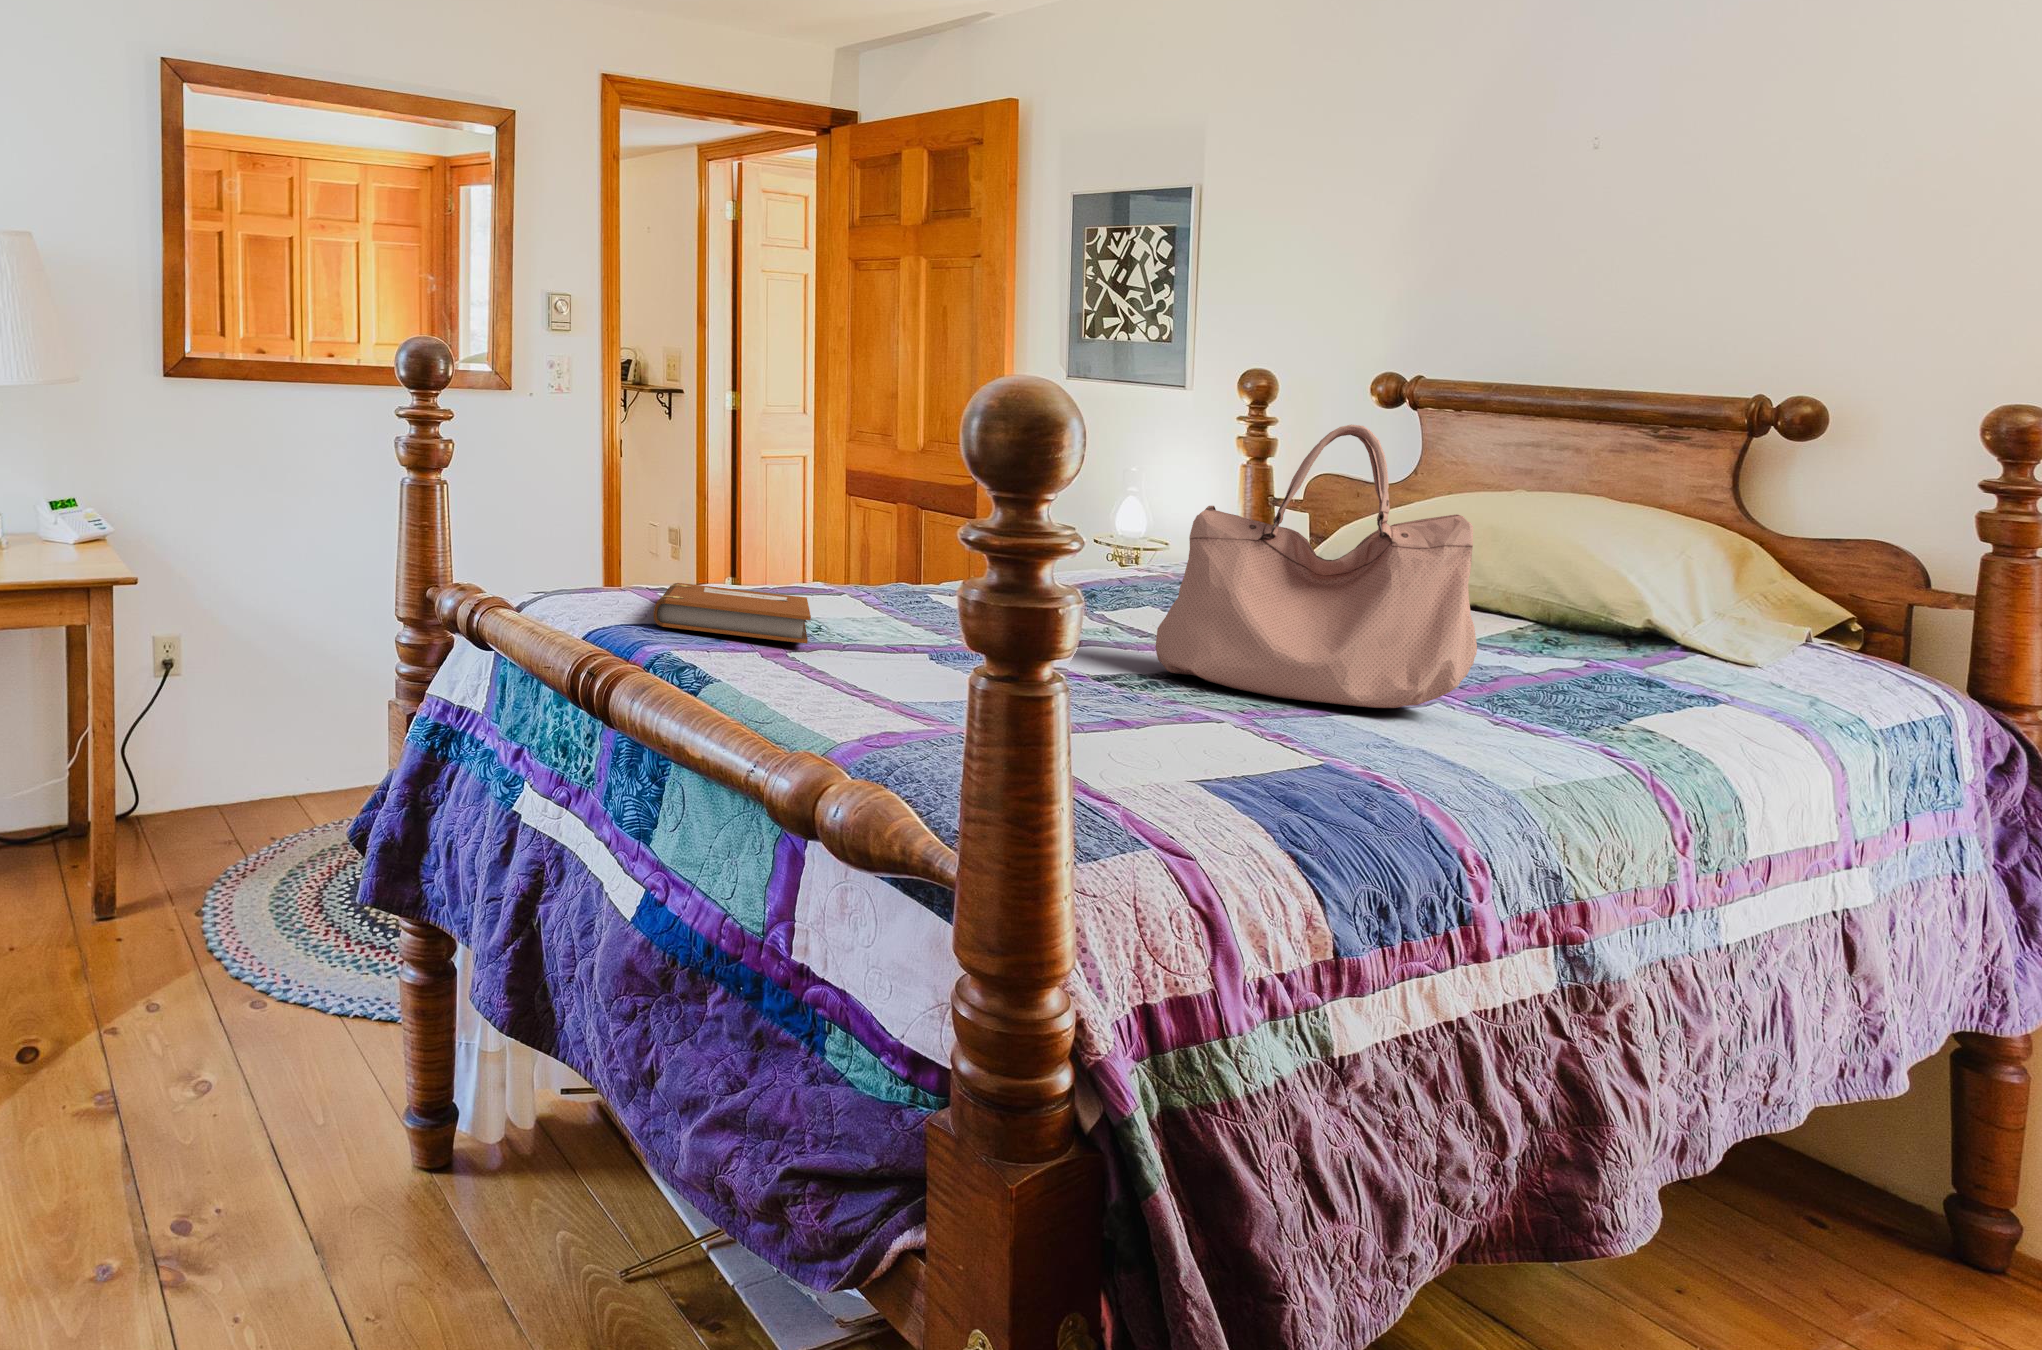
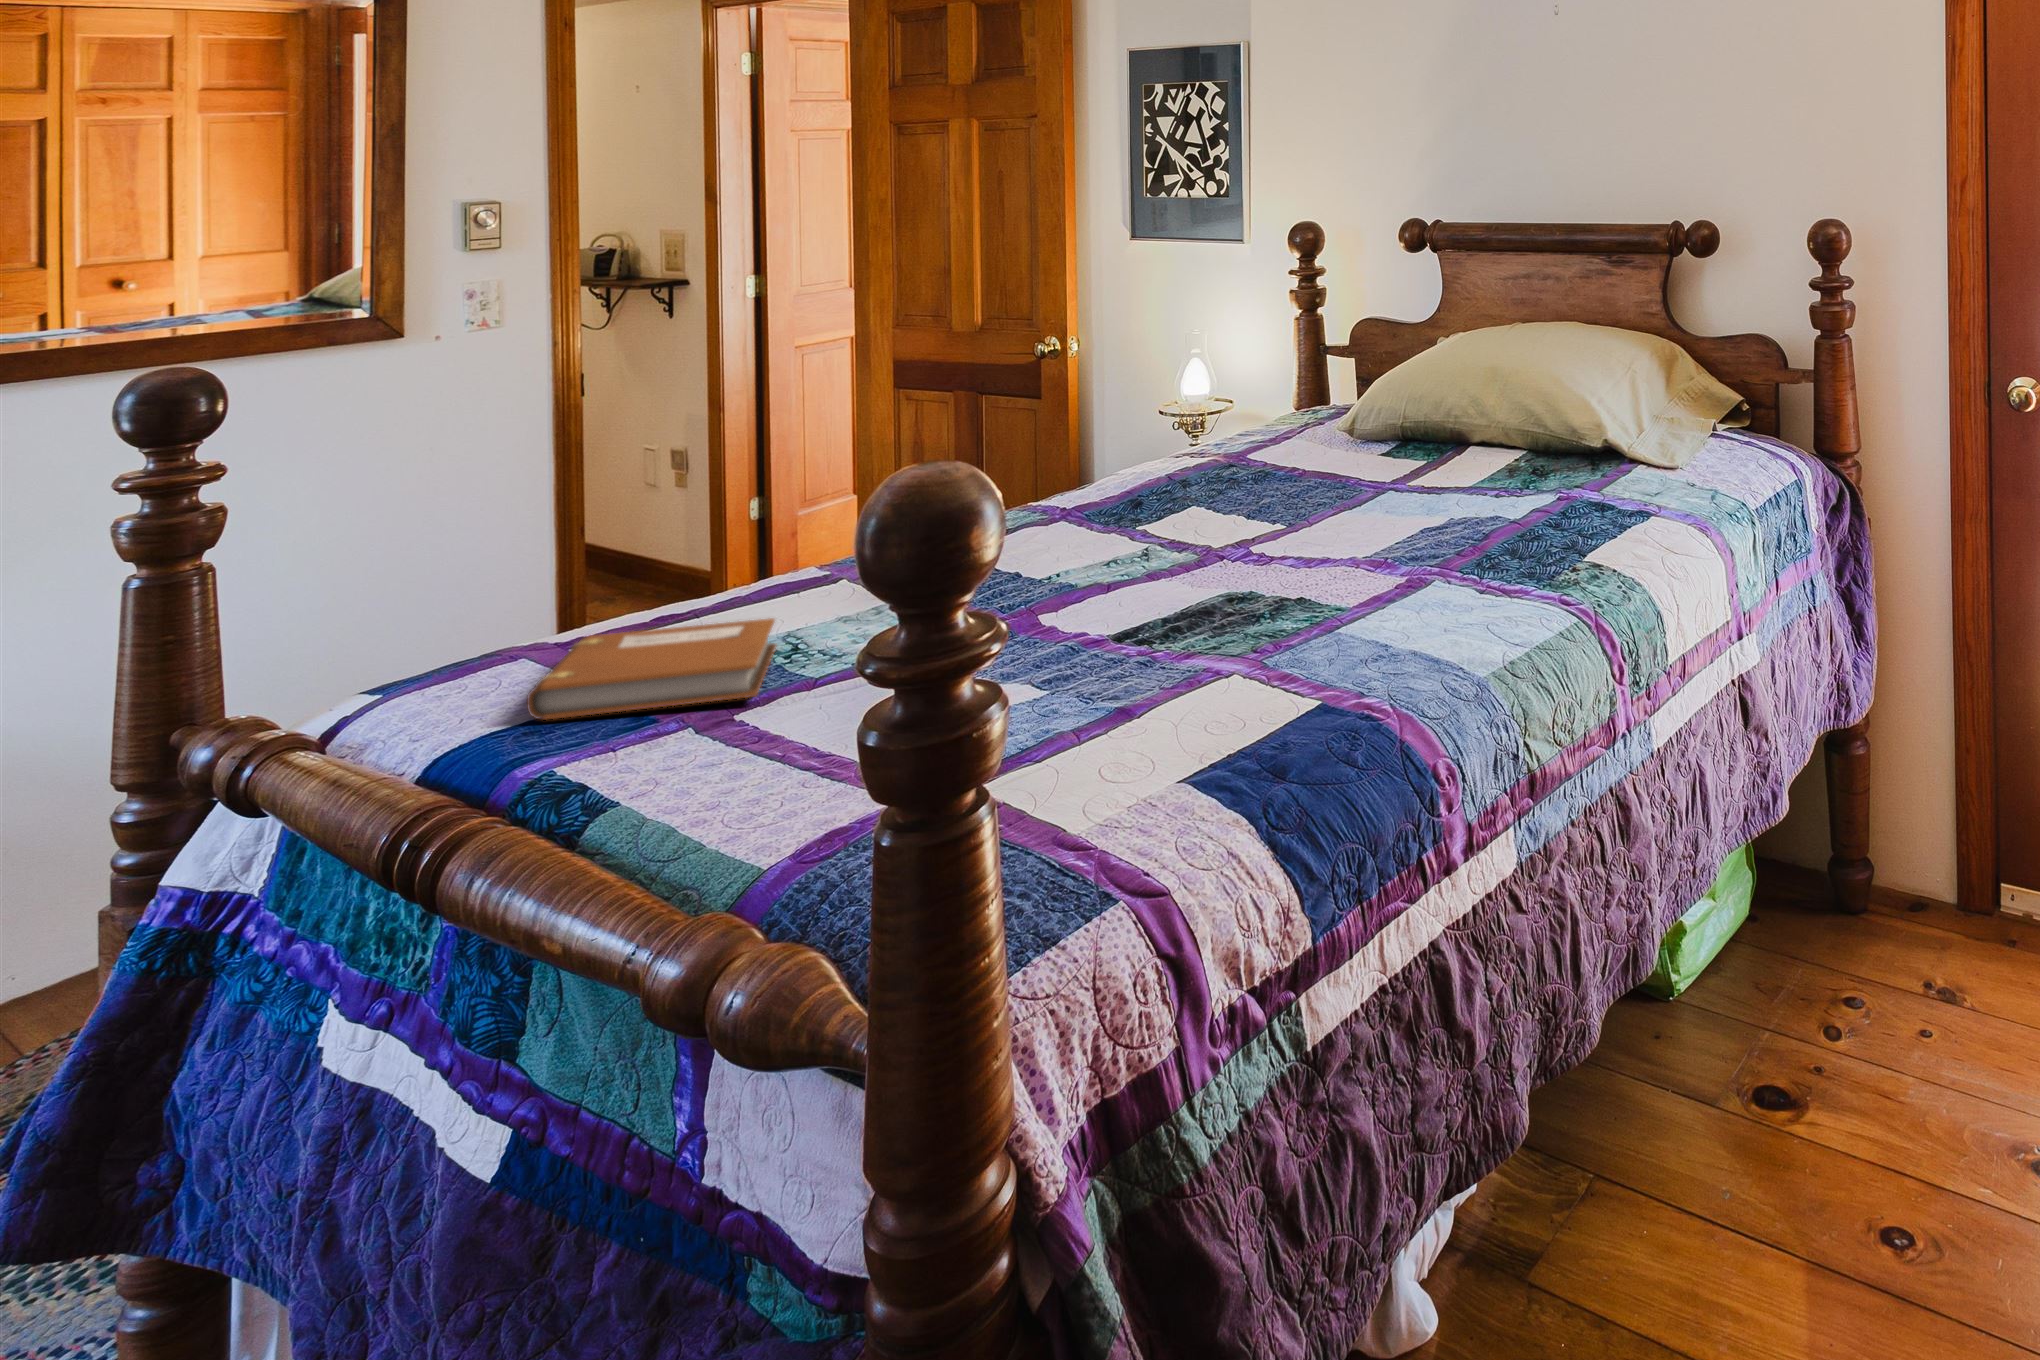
handbag: present [1156,424,1477,708] -> none [1198,344,1498,626]

